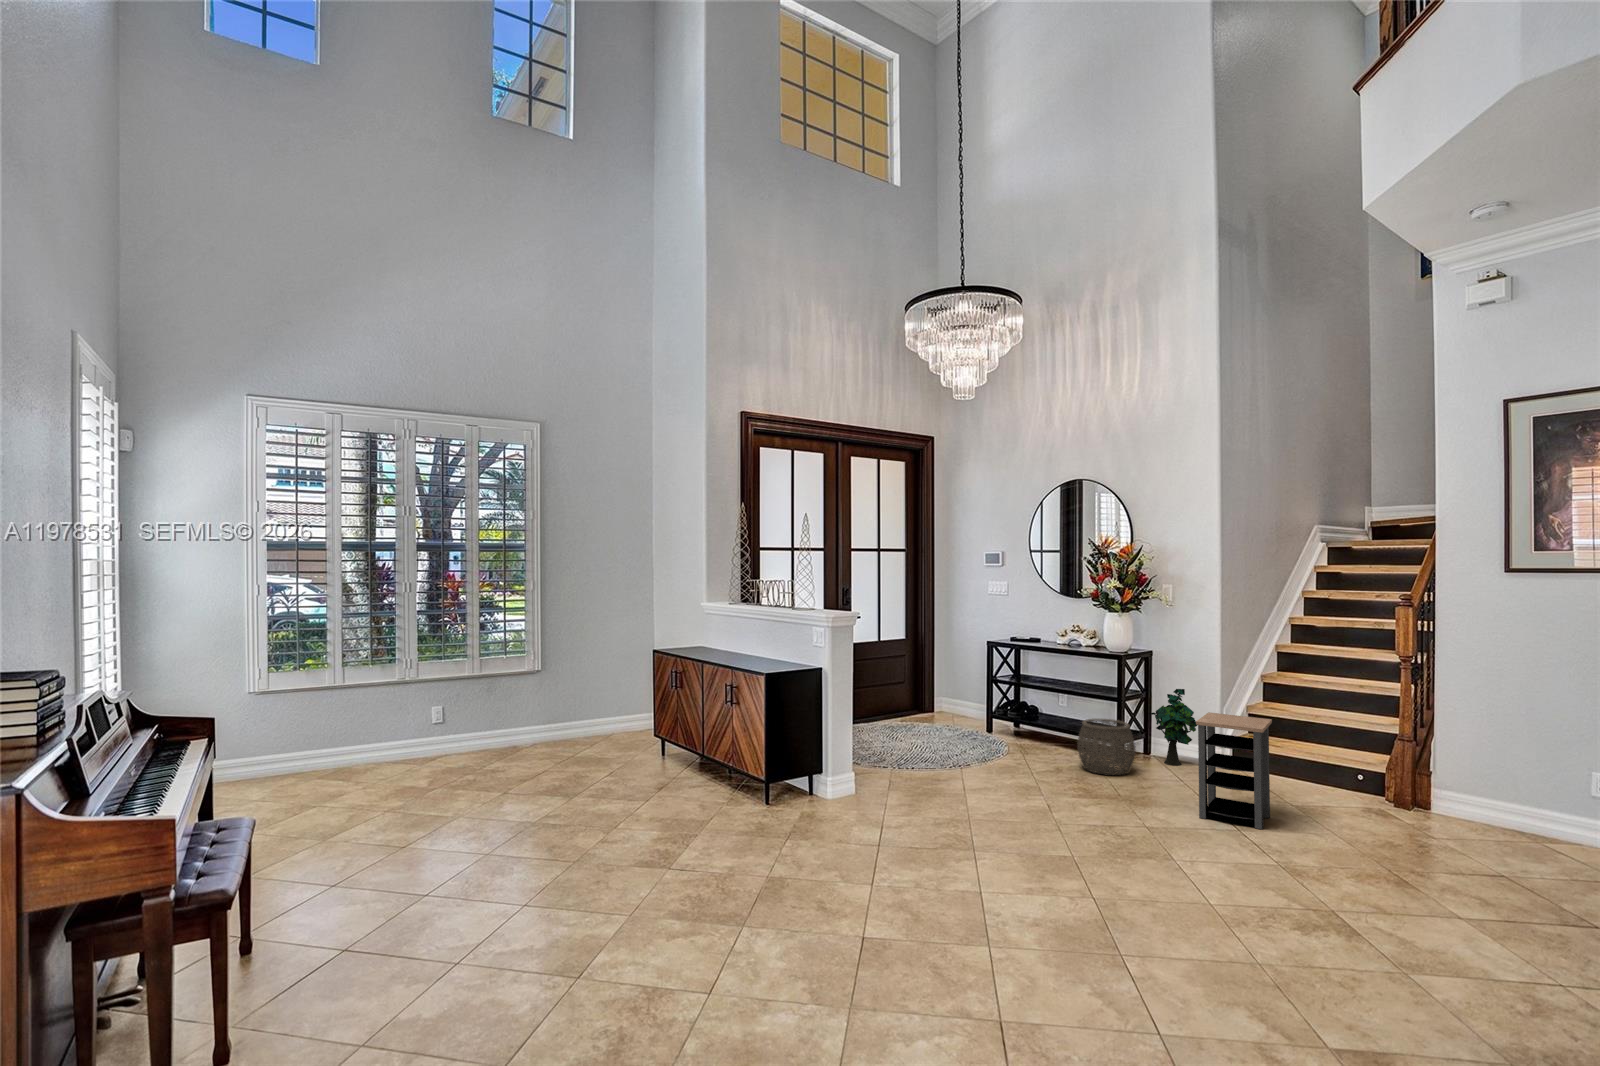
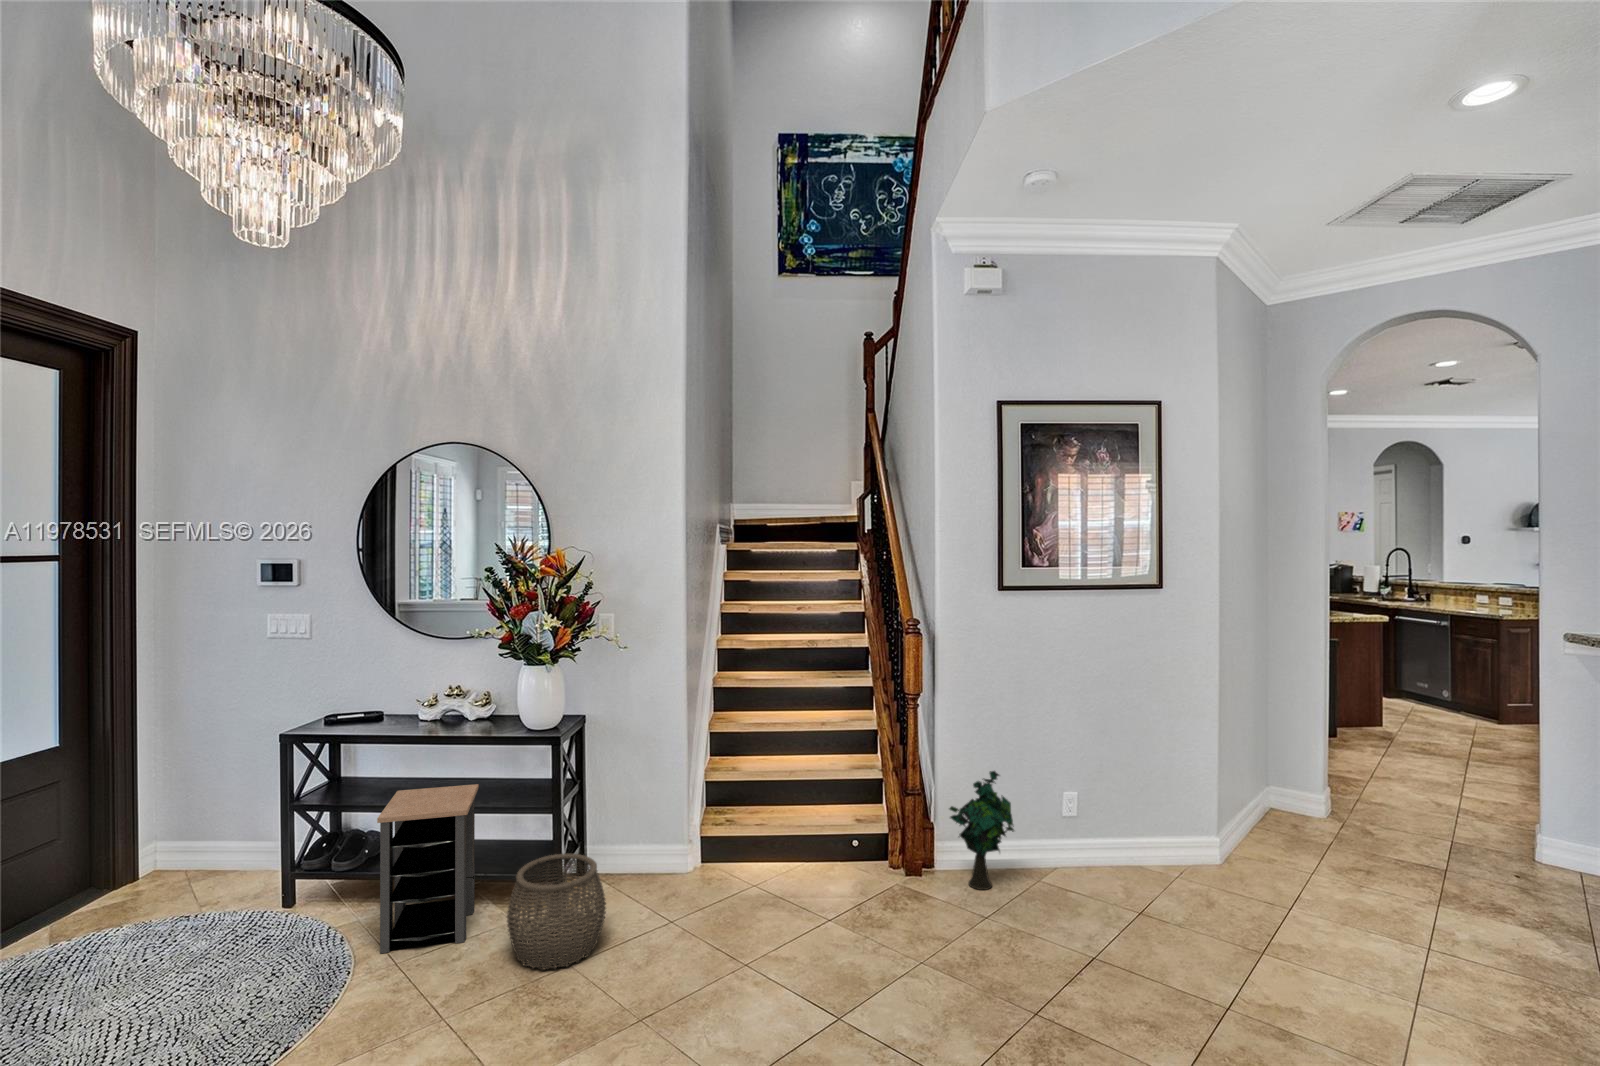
decorative plant: present [1149,689,1197,765] -> present [949,771,1014,890]
side table: present [1196,712,1272,829] -> present [377,784,479,953]

